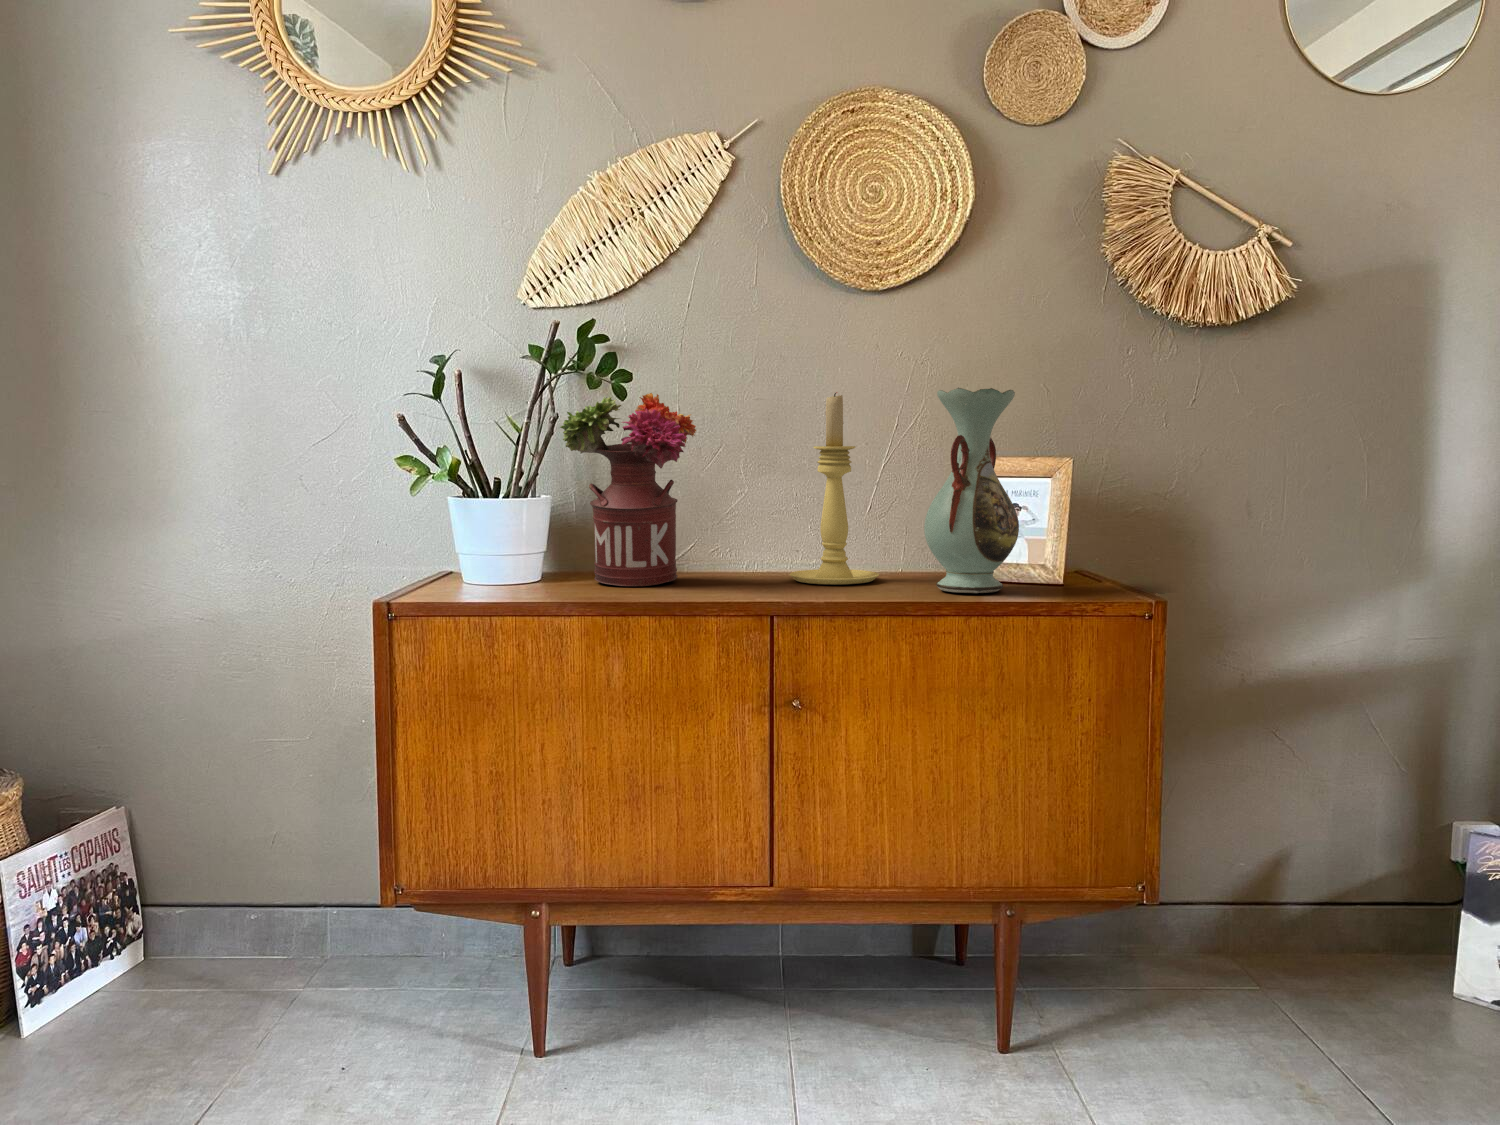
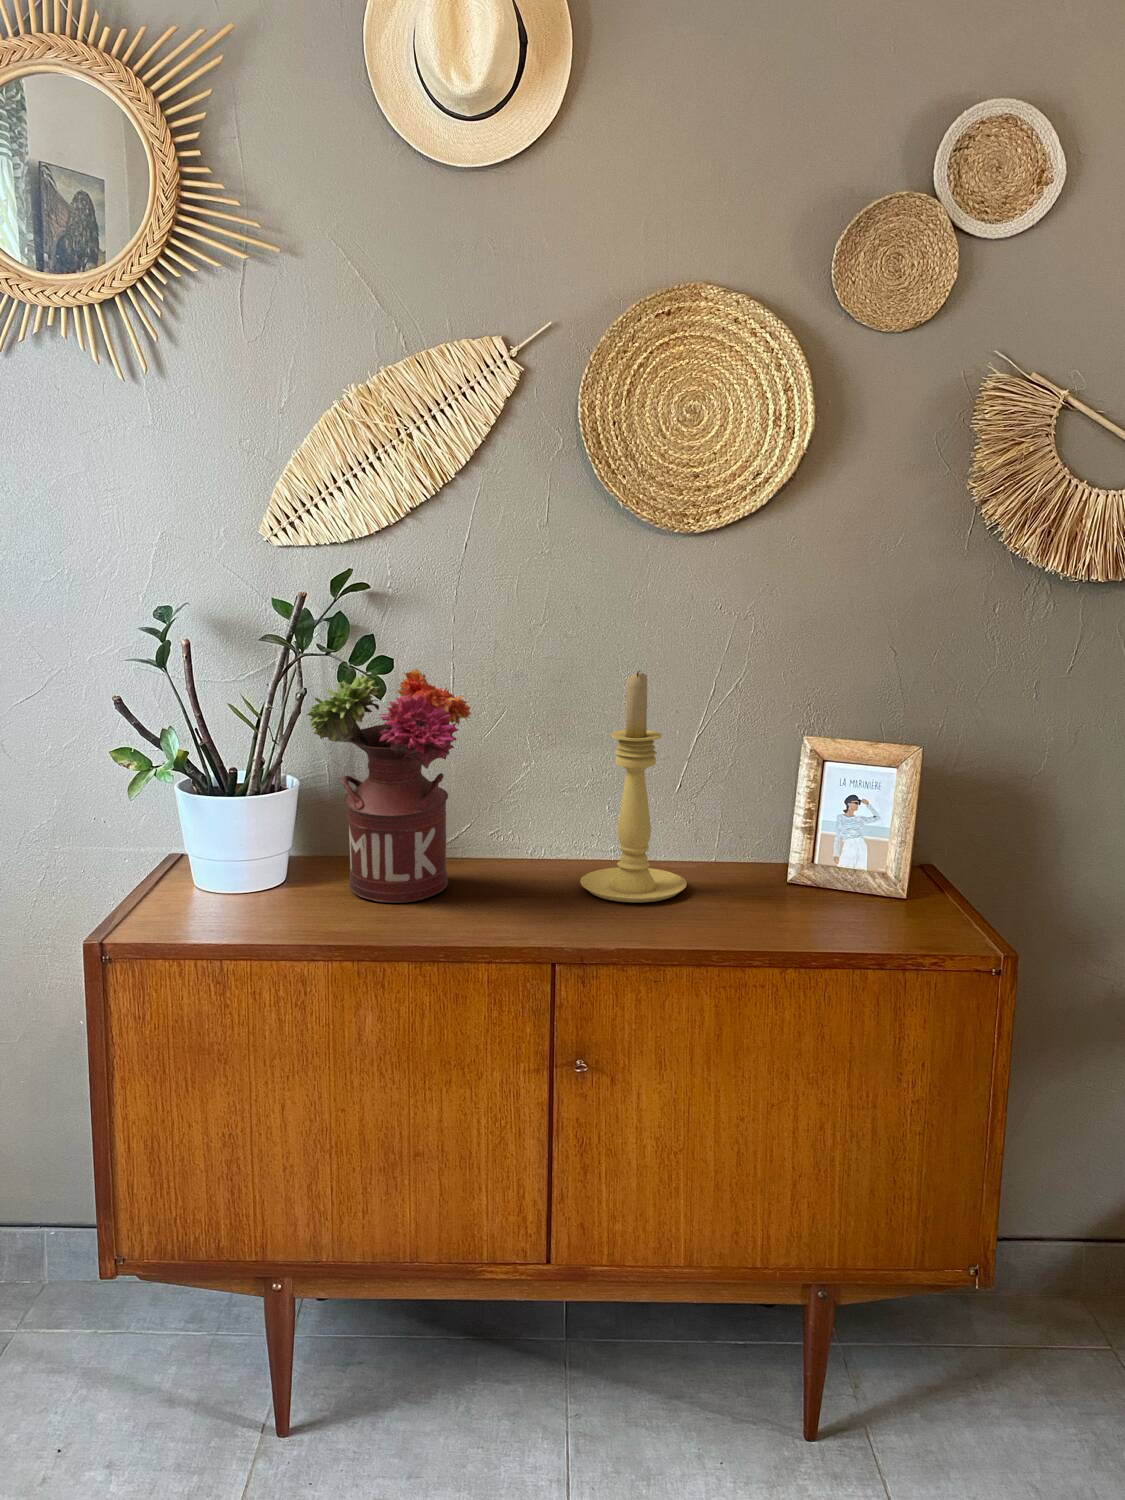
decorative vase: present [924,388,1019,593] -> none [739,685,852,933]

